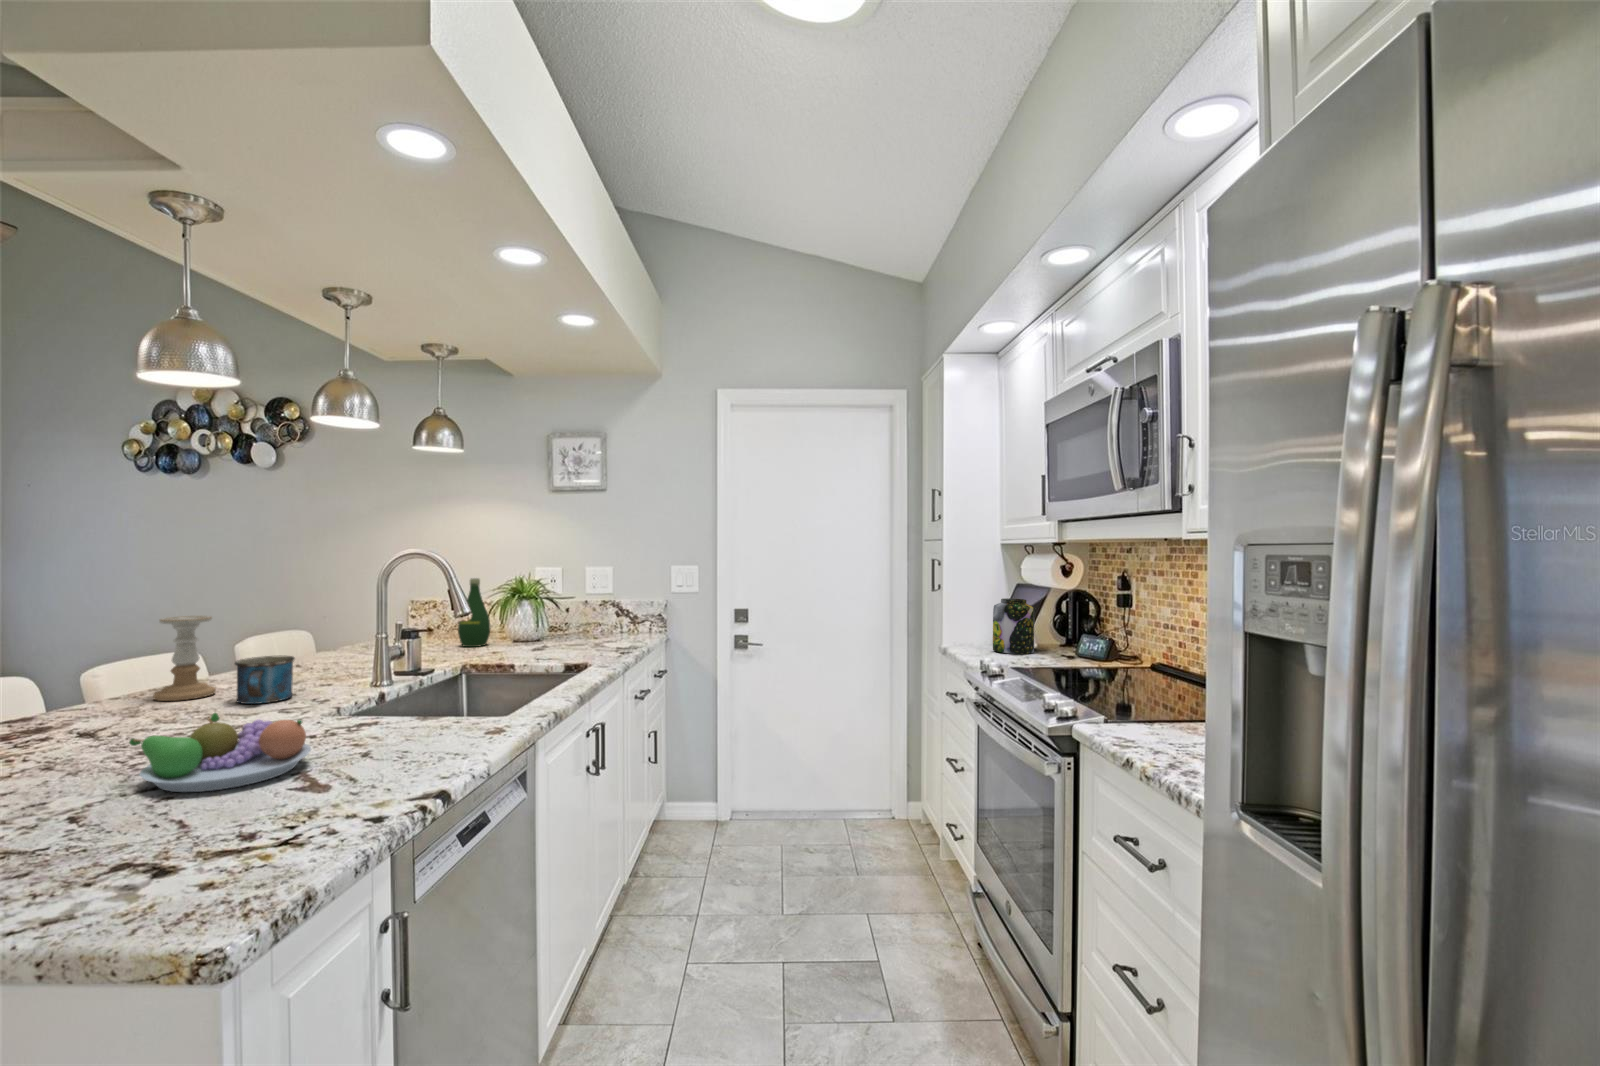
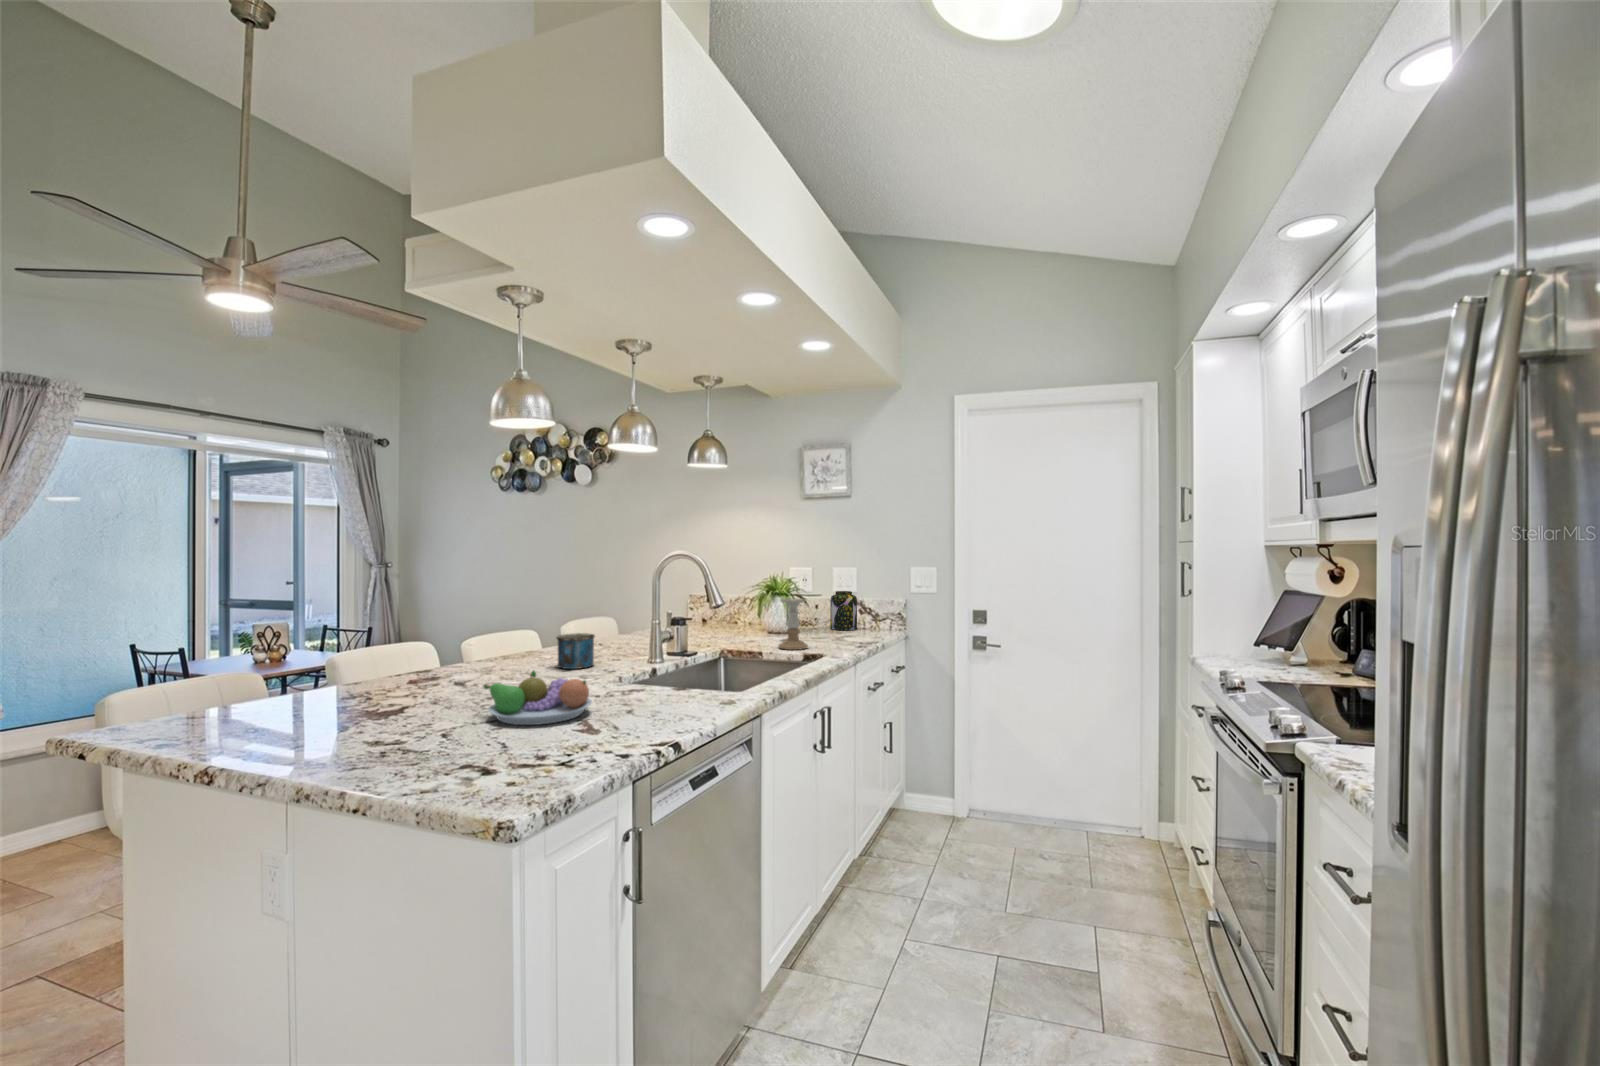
bottle: present [458,578,490,647] -> none [723,577,748,635]
jar: present [993,598,1034,654] -> present [830,591,857,630]
candle holder: present [153,615,216,701] -> present [779,598,808,650]

